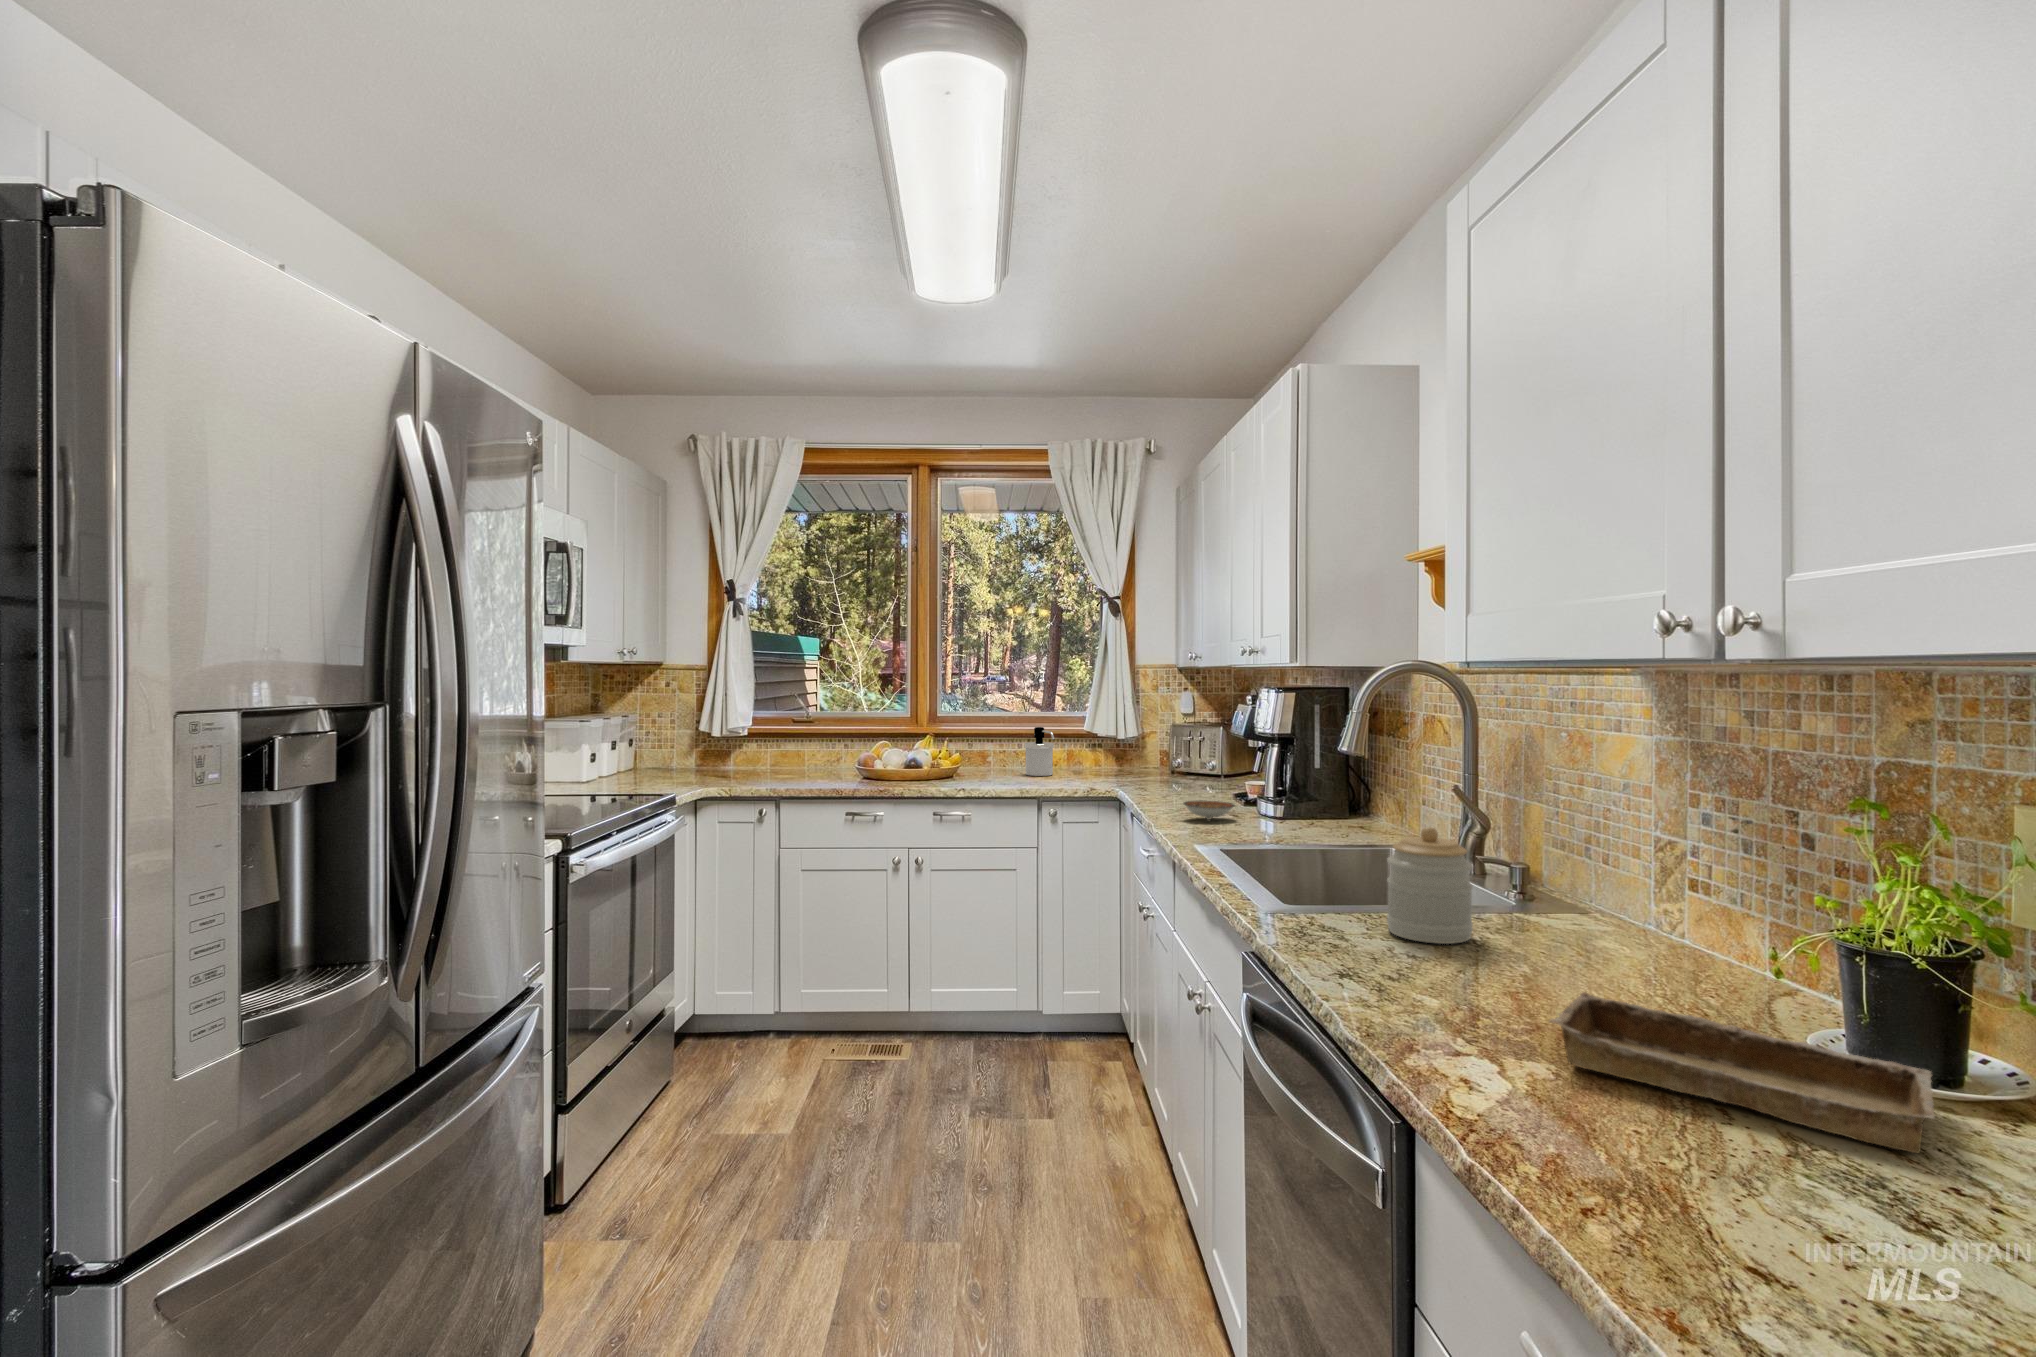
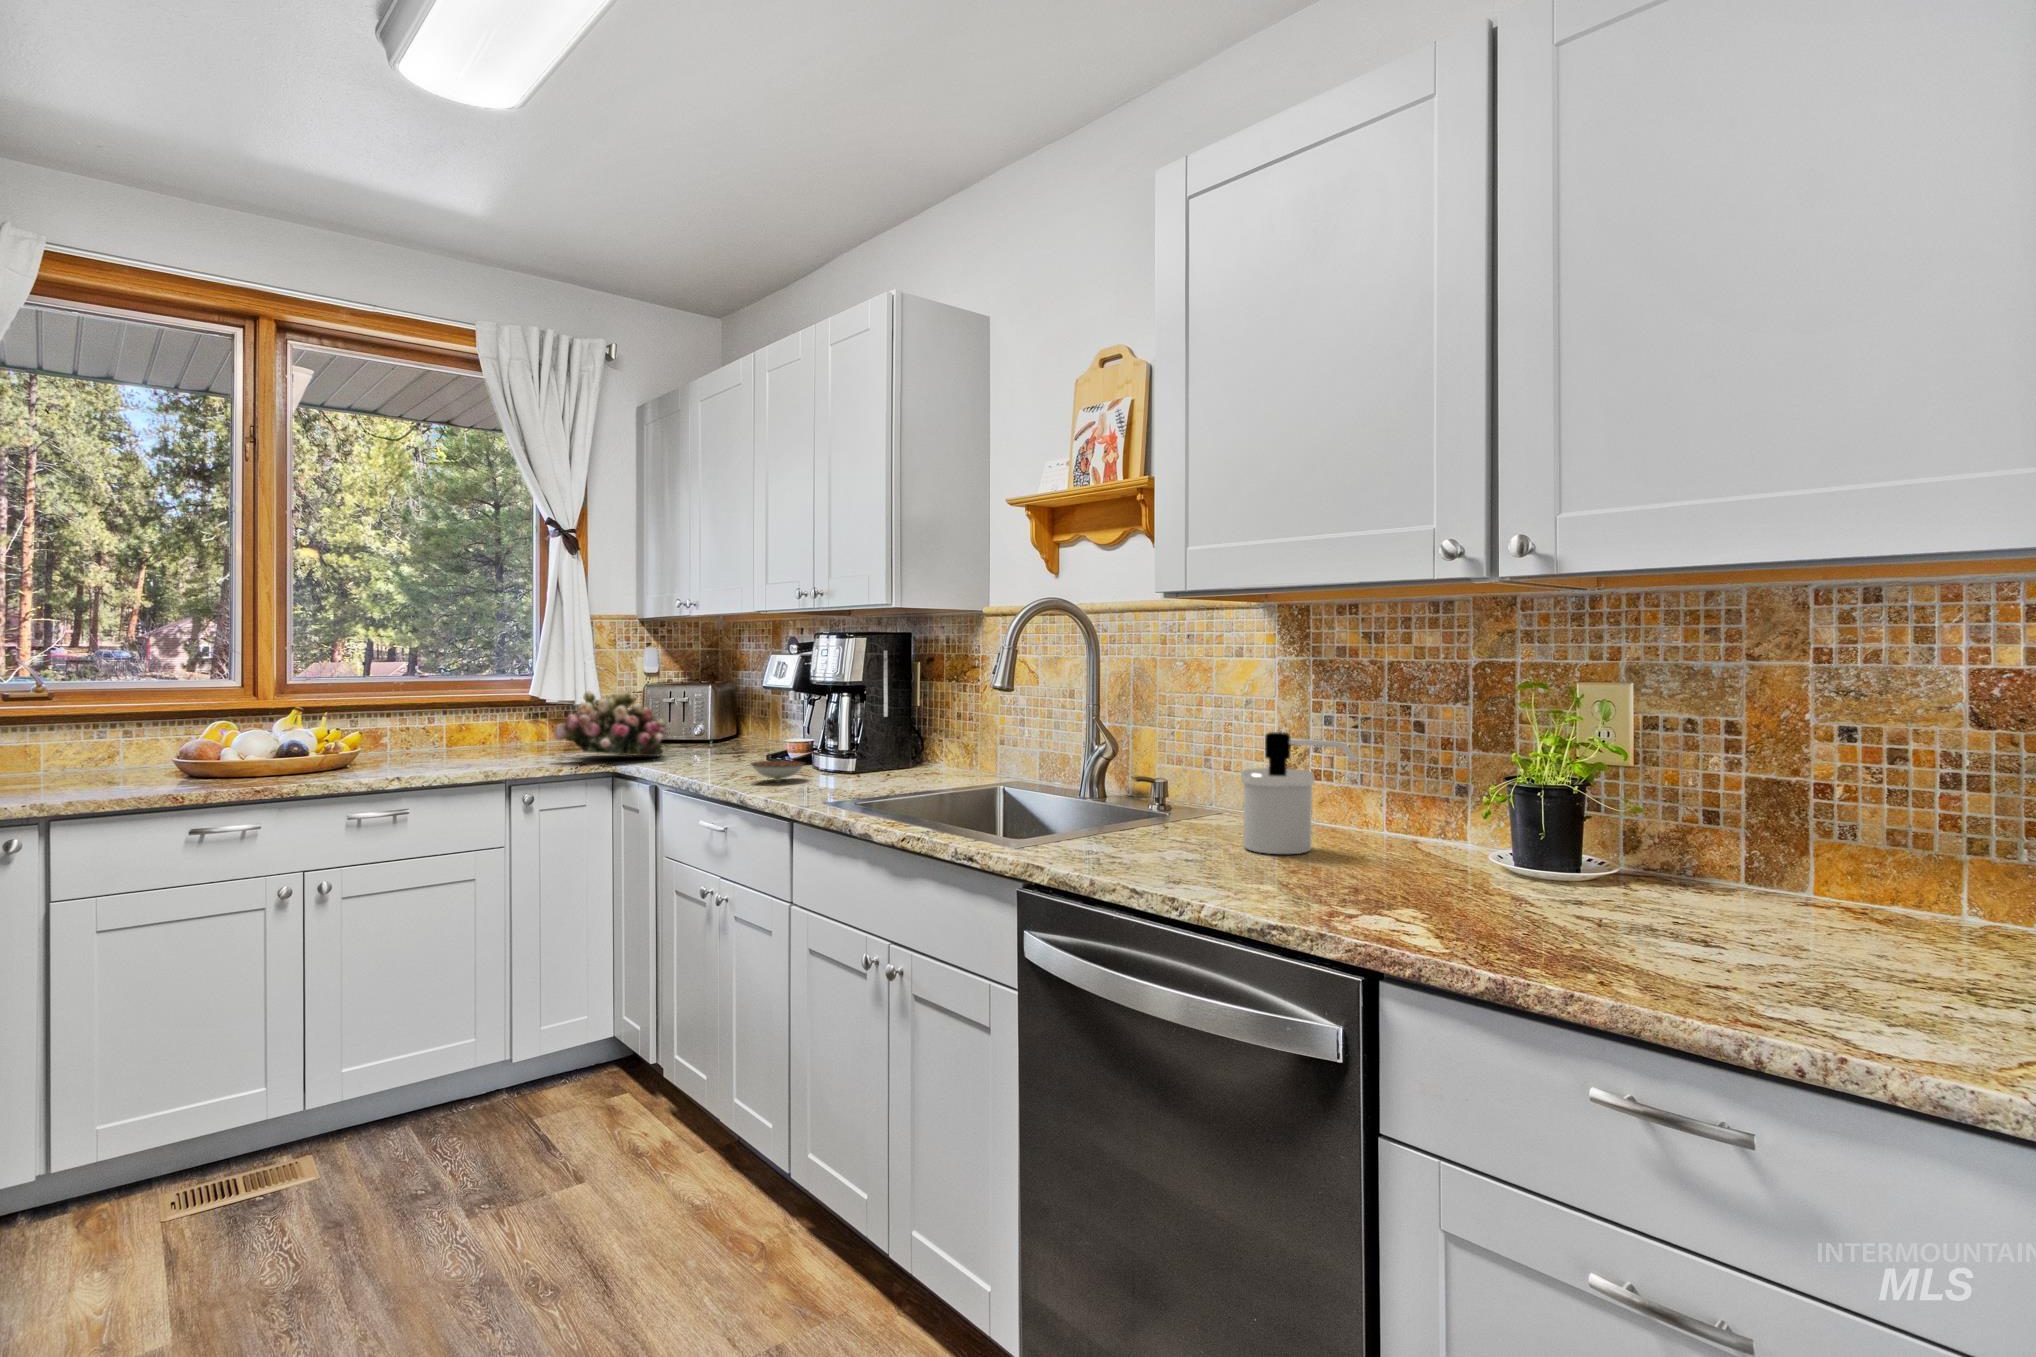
soap dispenser: present [1025,727,1055,776] -> present [1241,732,1357,854]
flower arrangement: none [1082,729,1173,787] -> present [554,690,666,756]
jar: present [1387,827,1473,944] -> none [1123,743,1196,846]
tray: present [1549,992,1935,1153] -> none [1369,850,1632,904]

